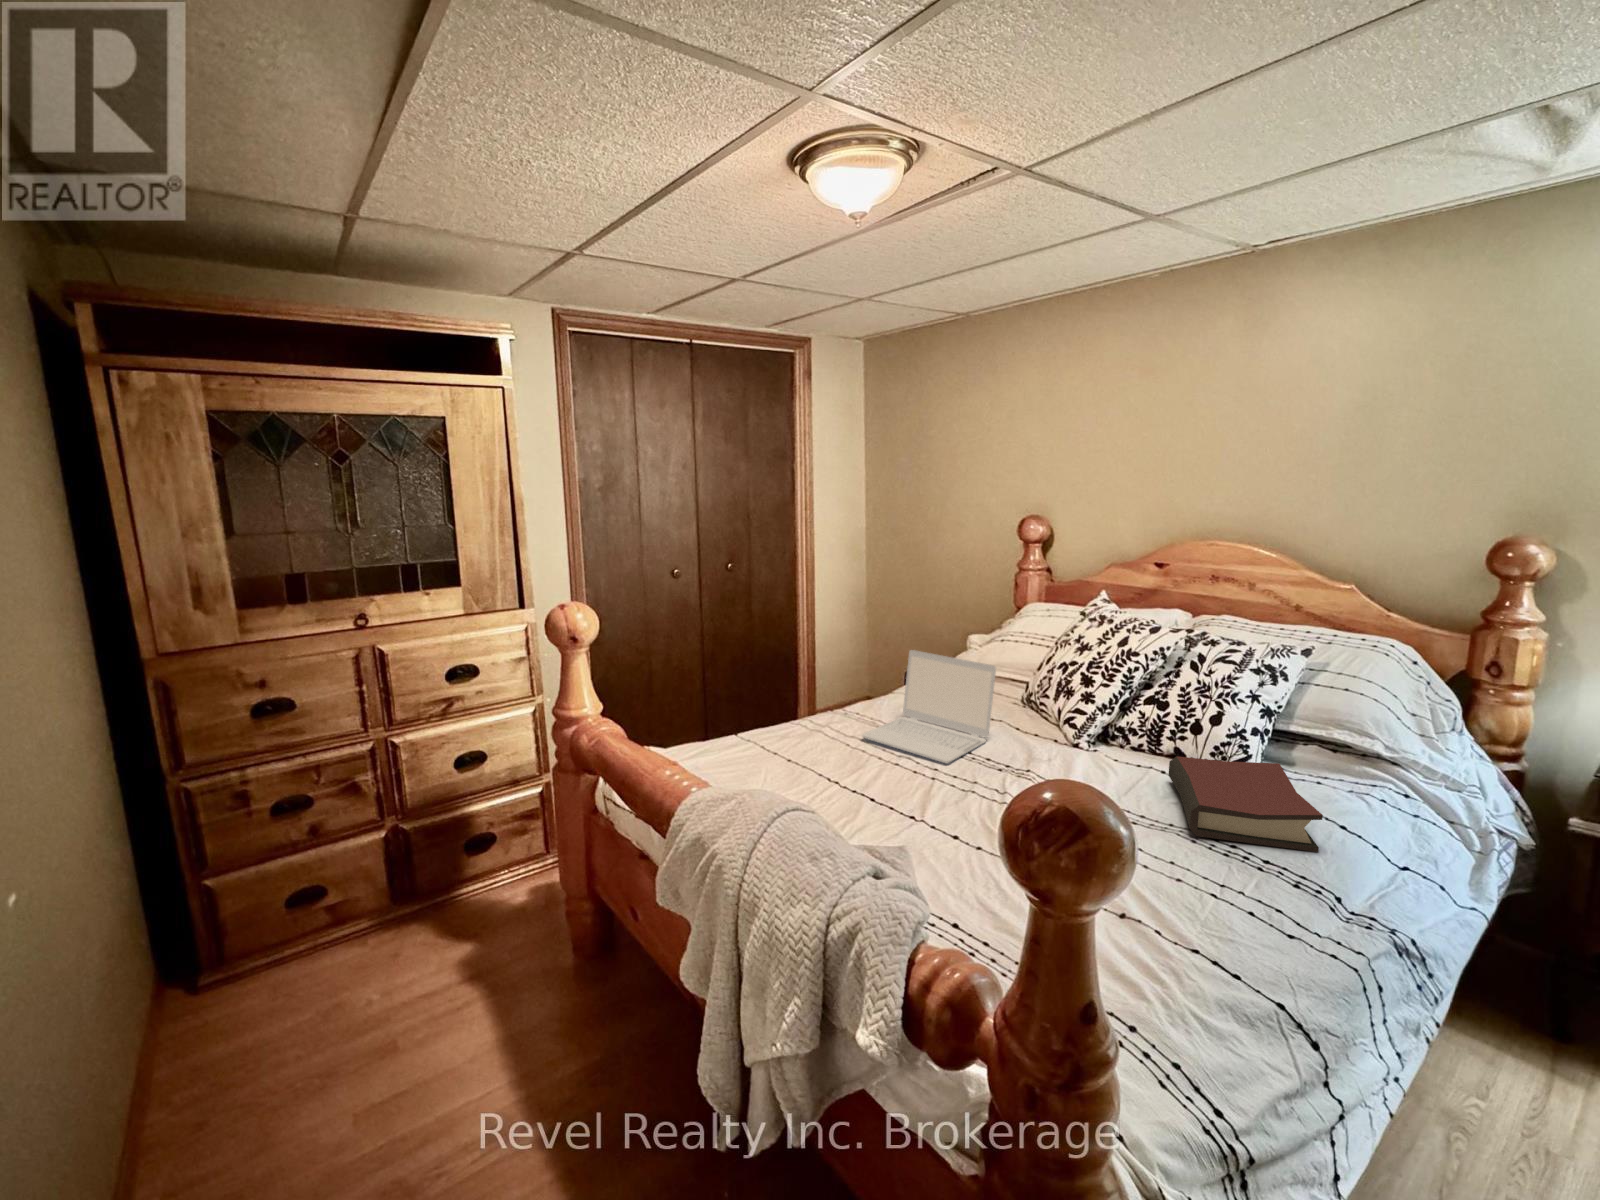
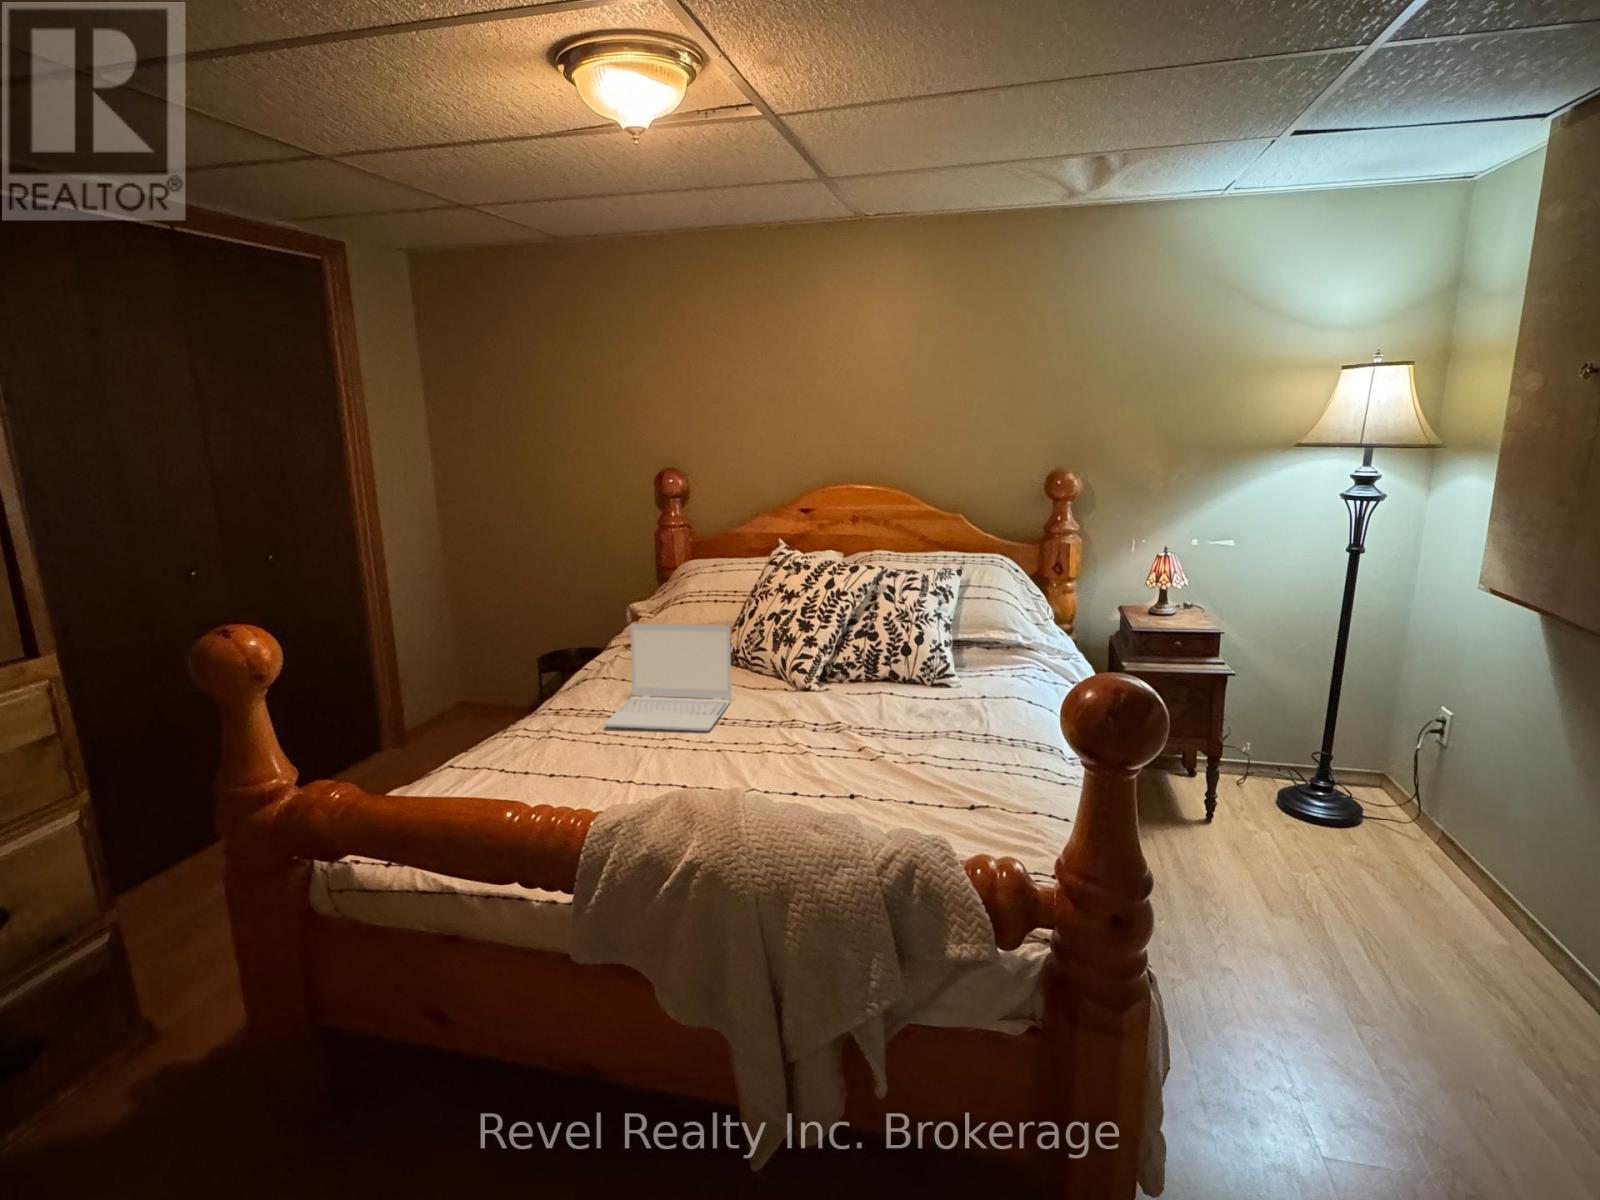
hardback book: present [1168,756,1323,852] -> none [897,666,1021,736]

